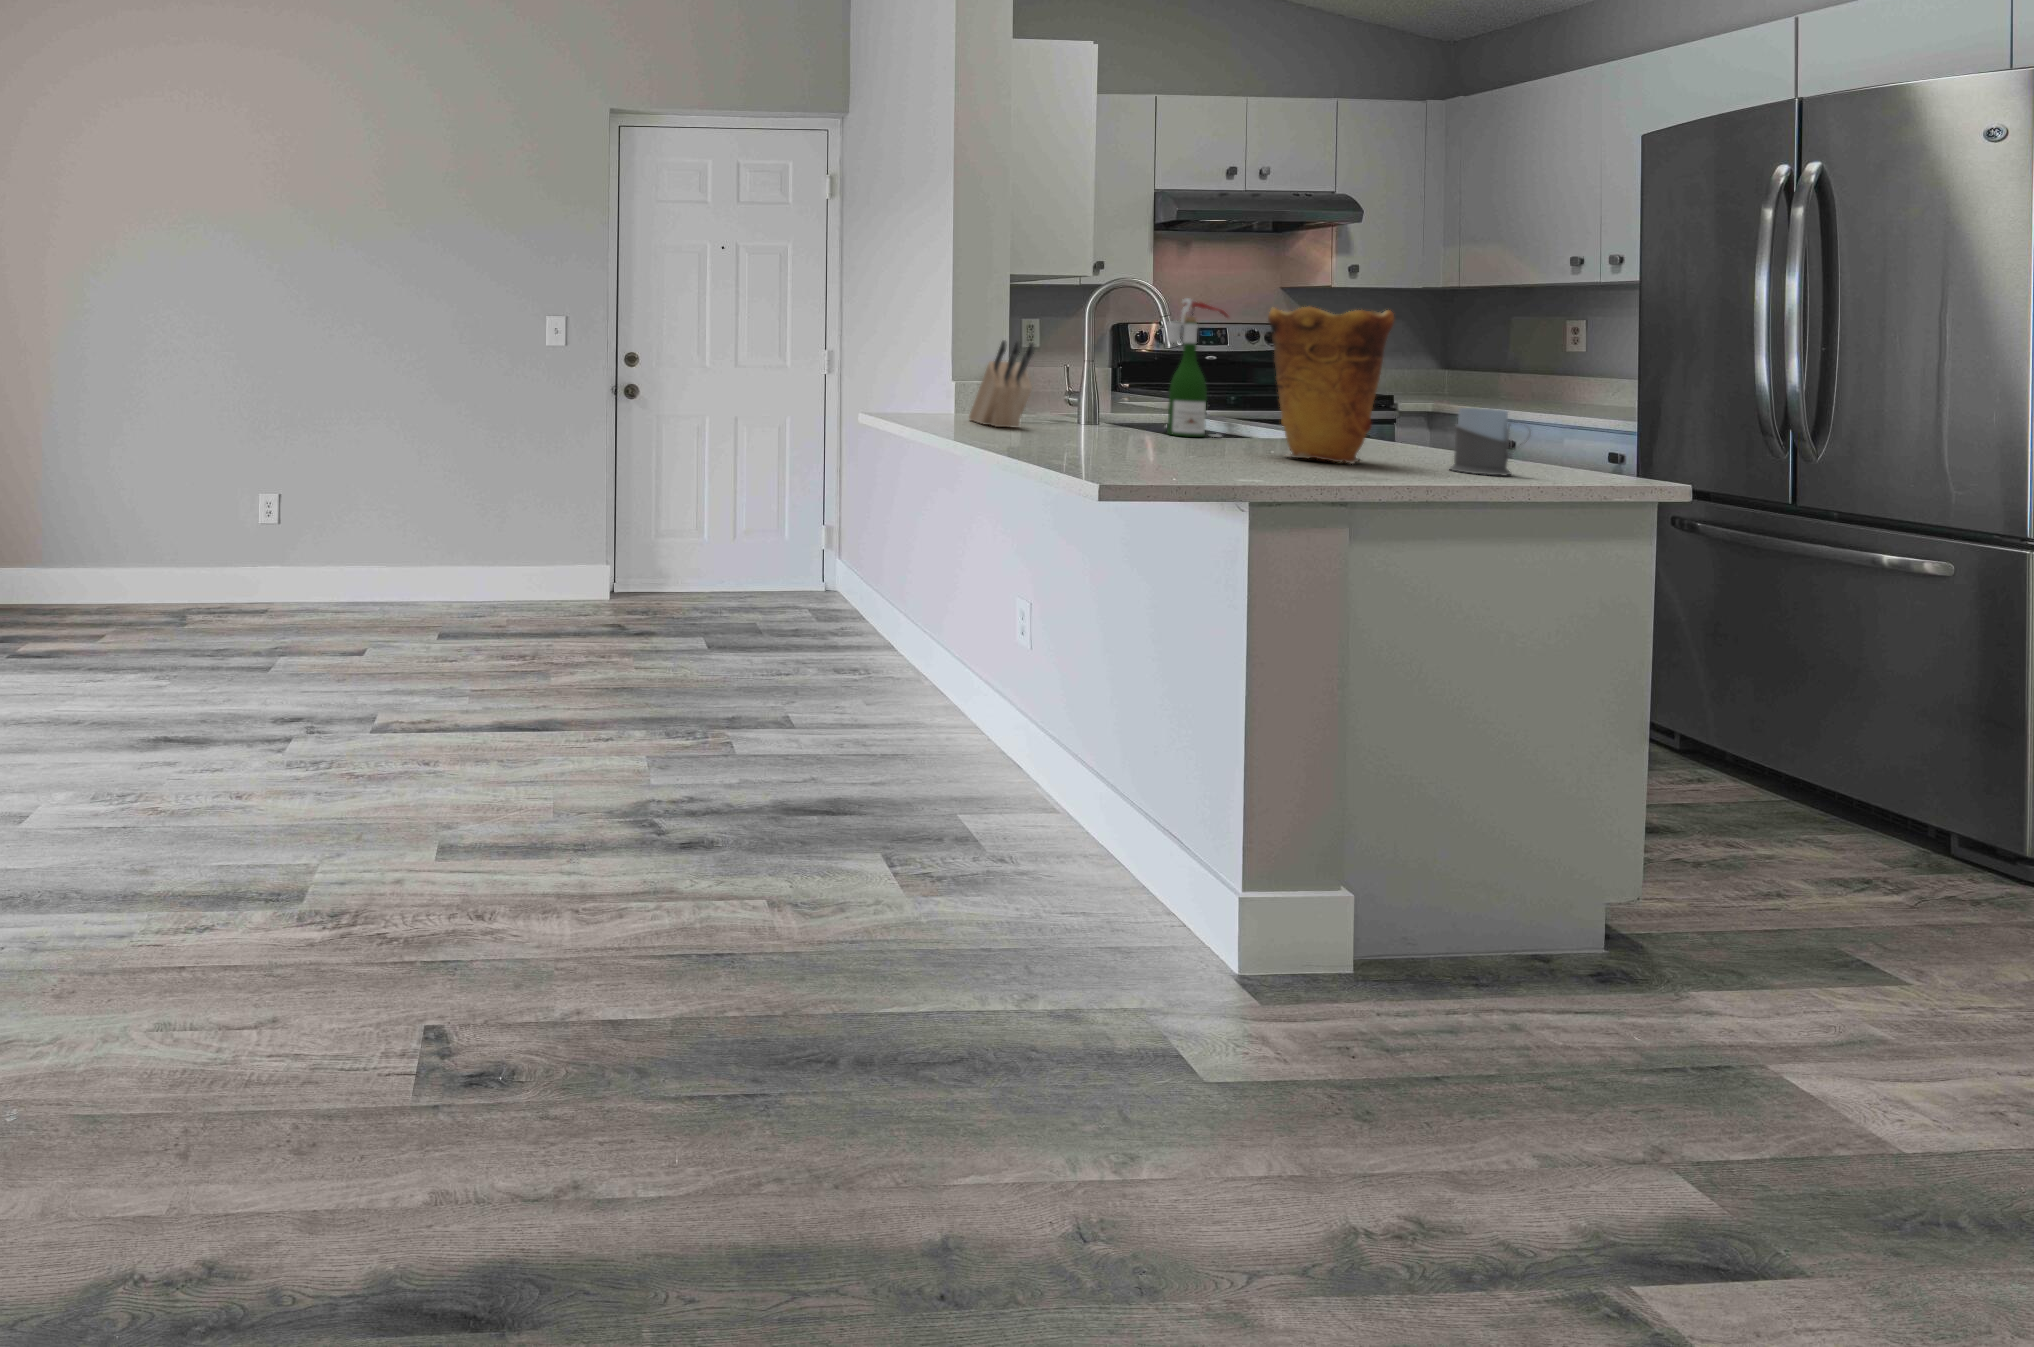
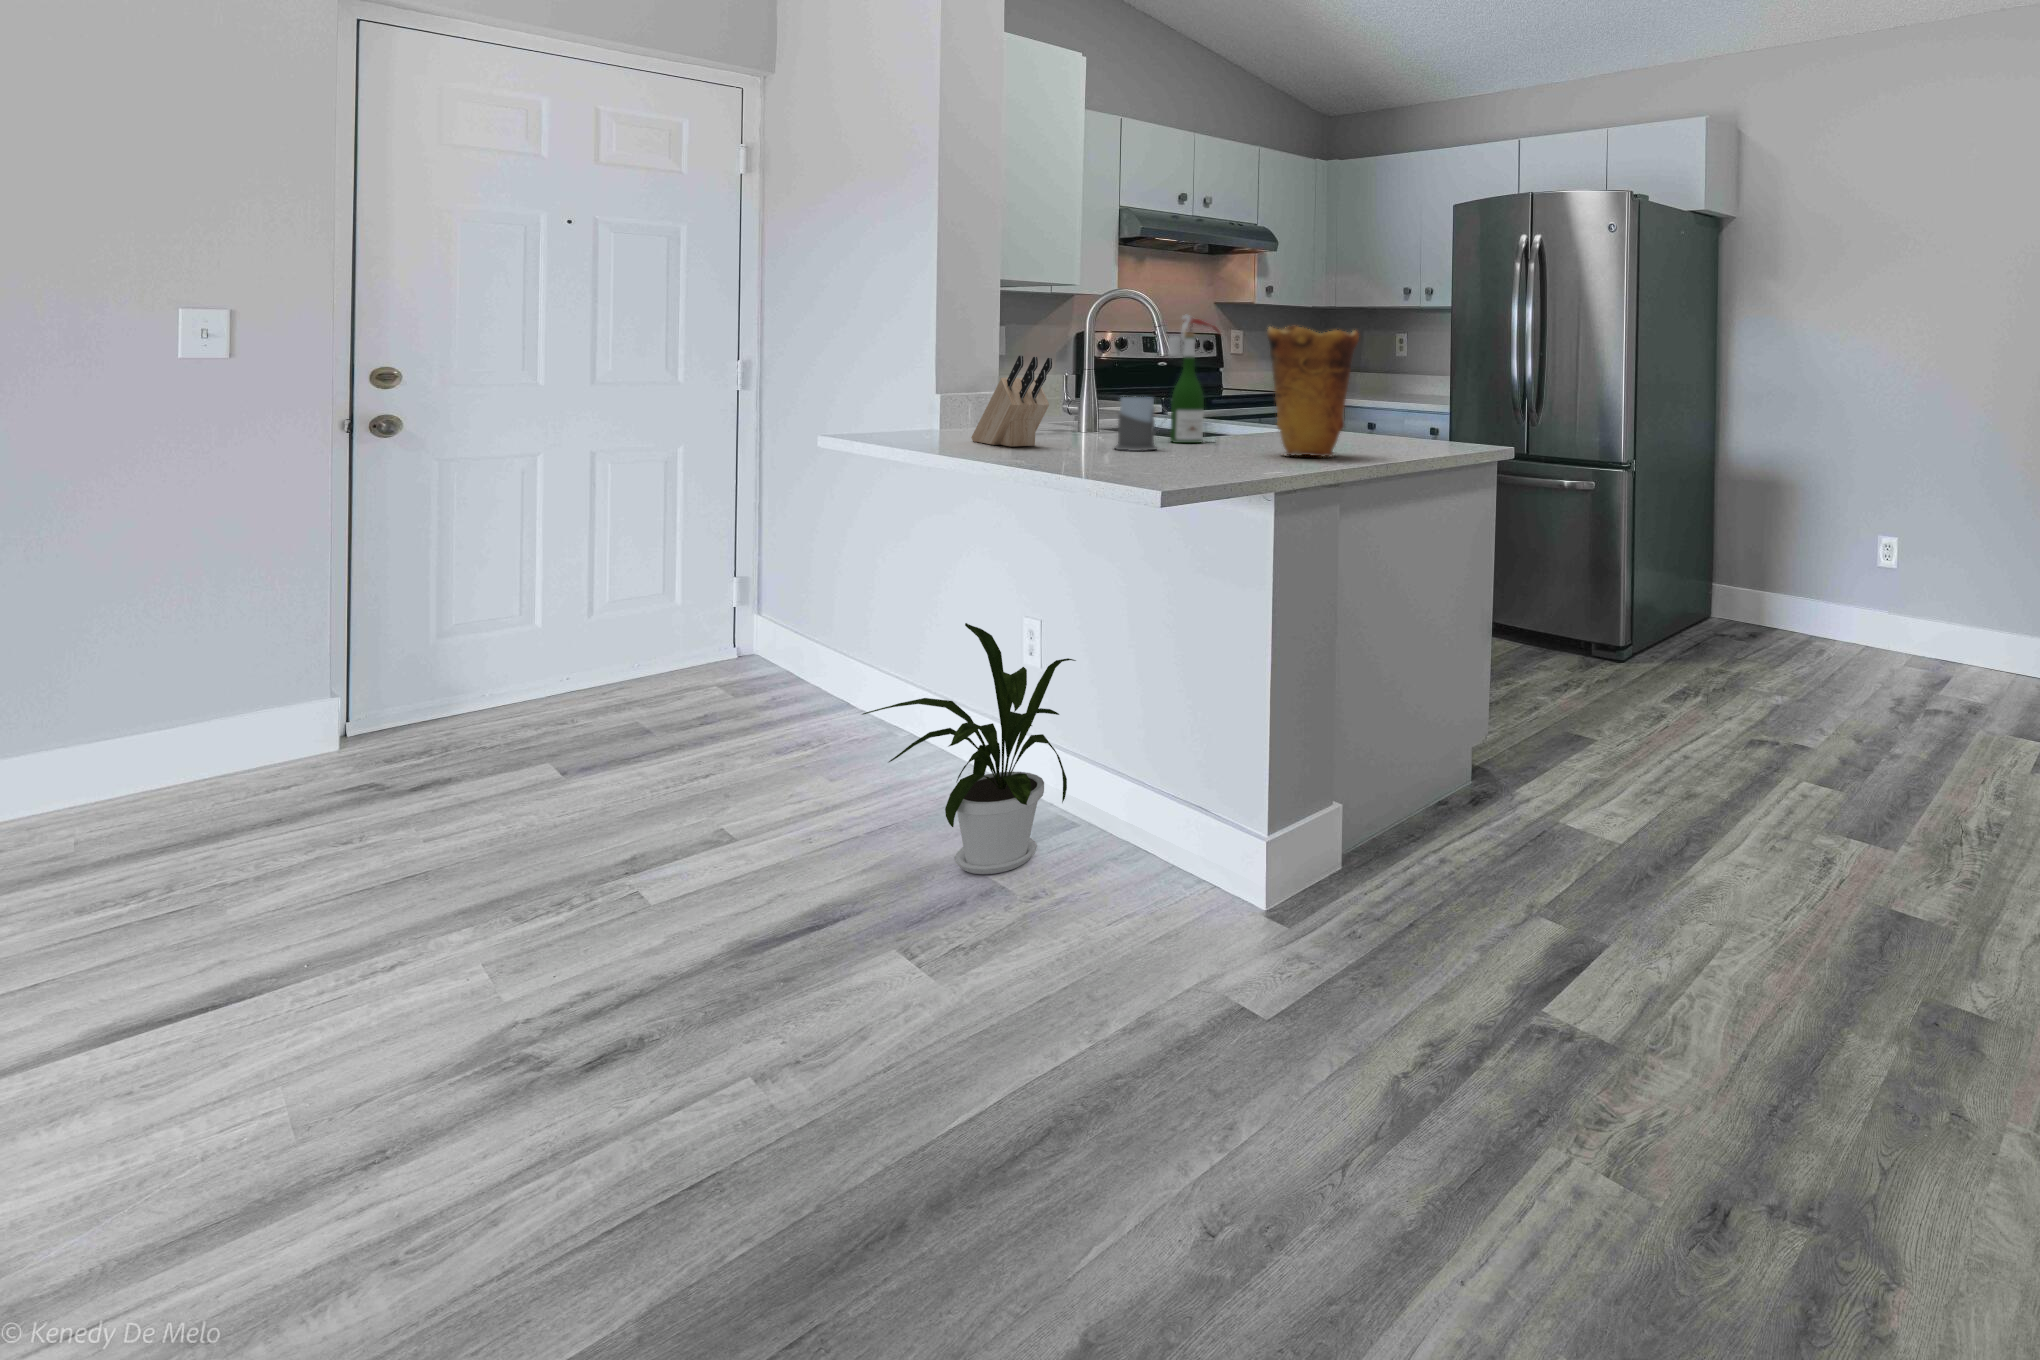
mug: present [1450,408,1521,475] -> present [1115,397,1167,451]
house plant: none [873,588,1060,829] -> present [862,623,1076,874]

